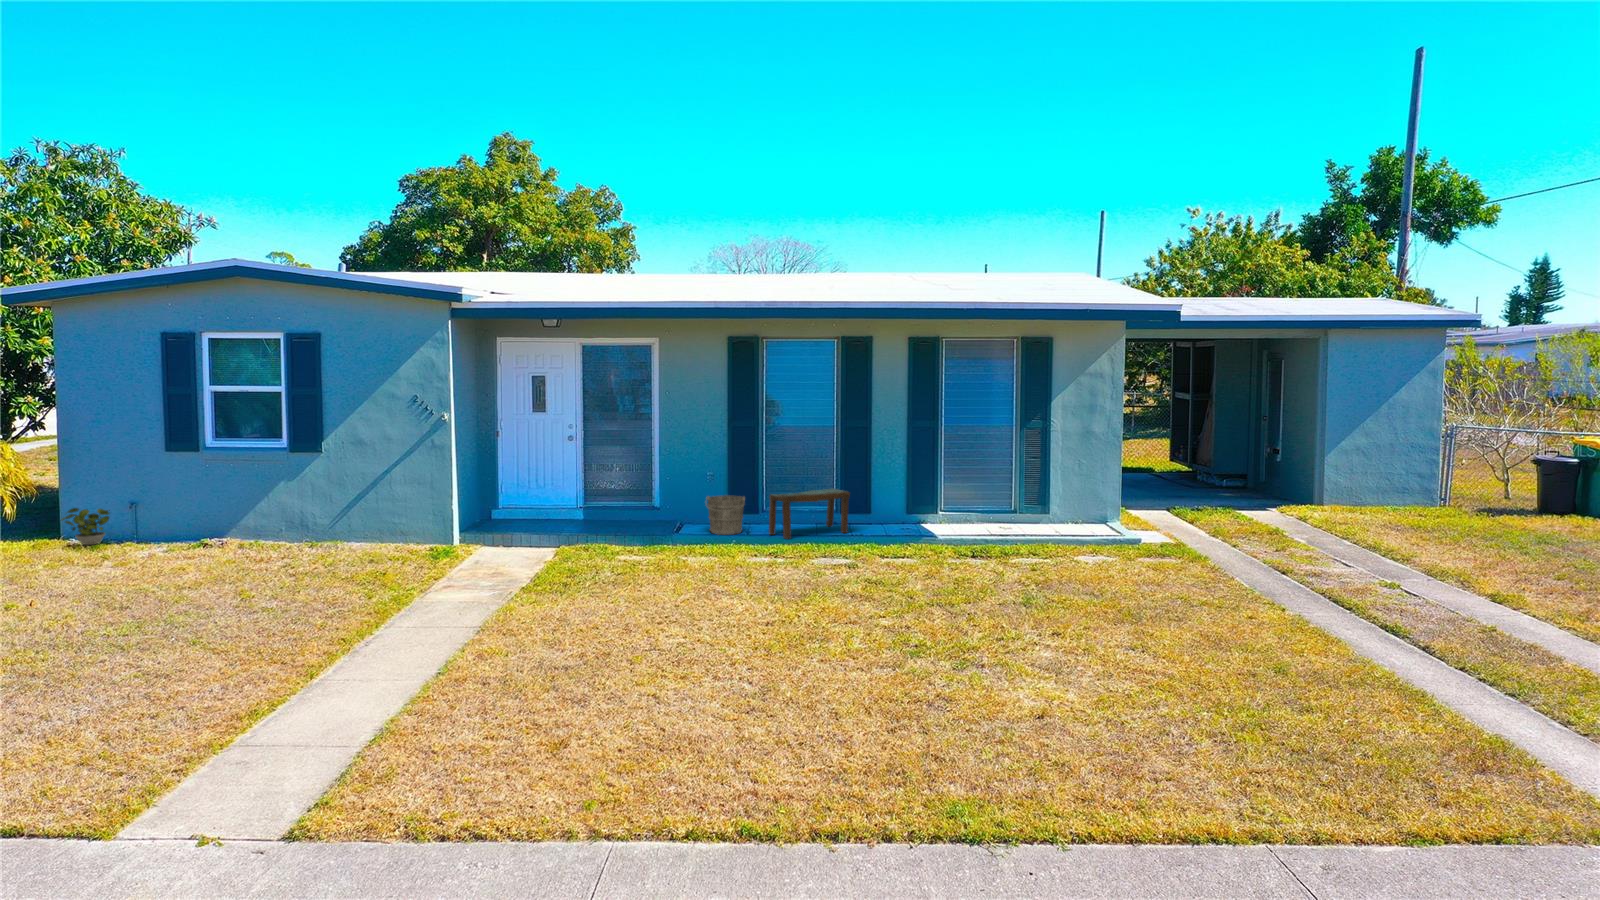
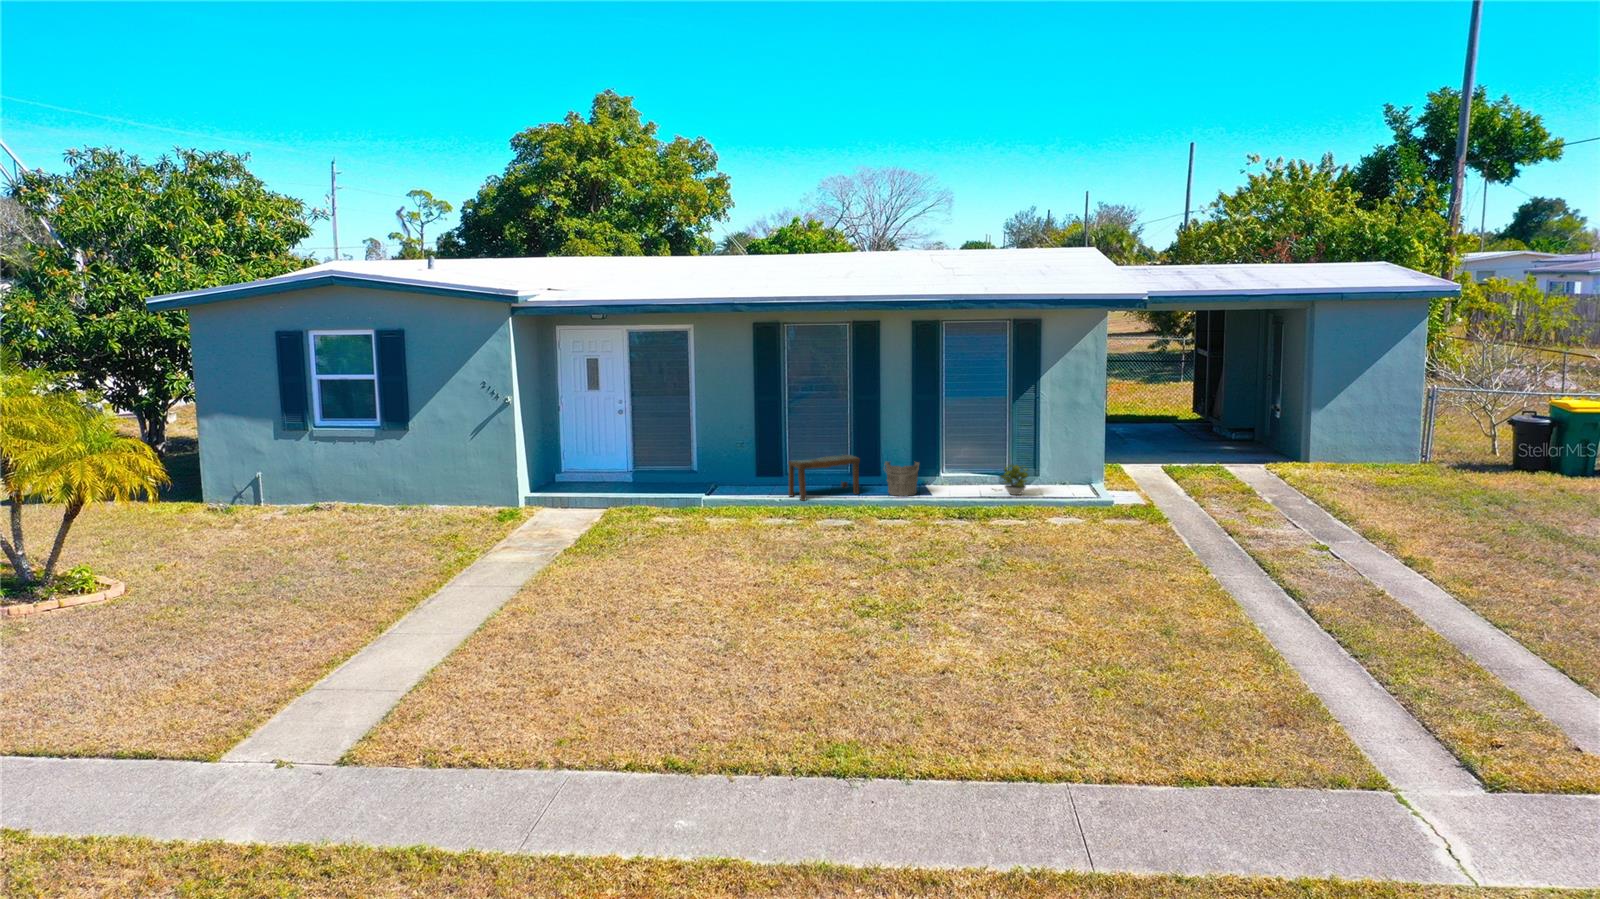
bucket: present [706,495,745,535] -> present [885,461,919,497]
potted plant: present [62,508,109,545] -> present [1000,465,1028,495]

